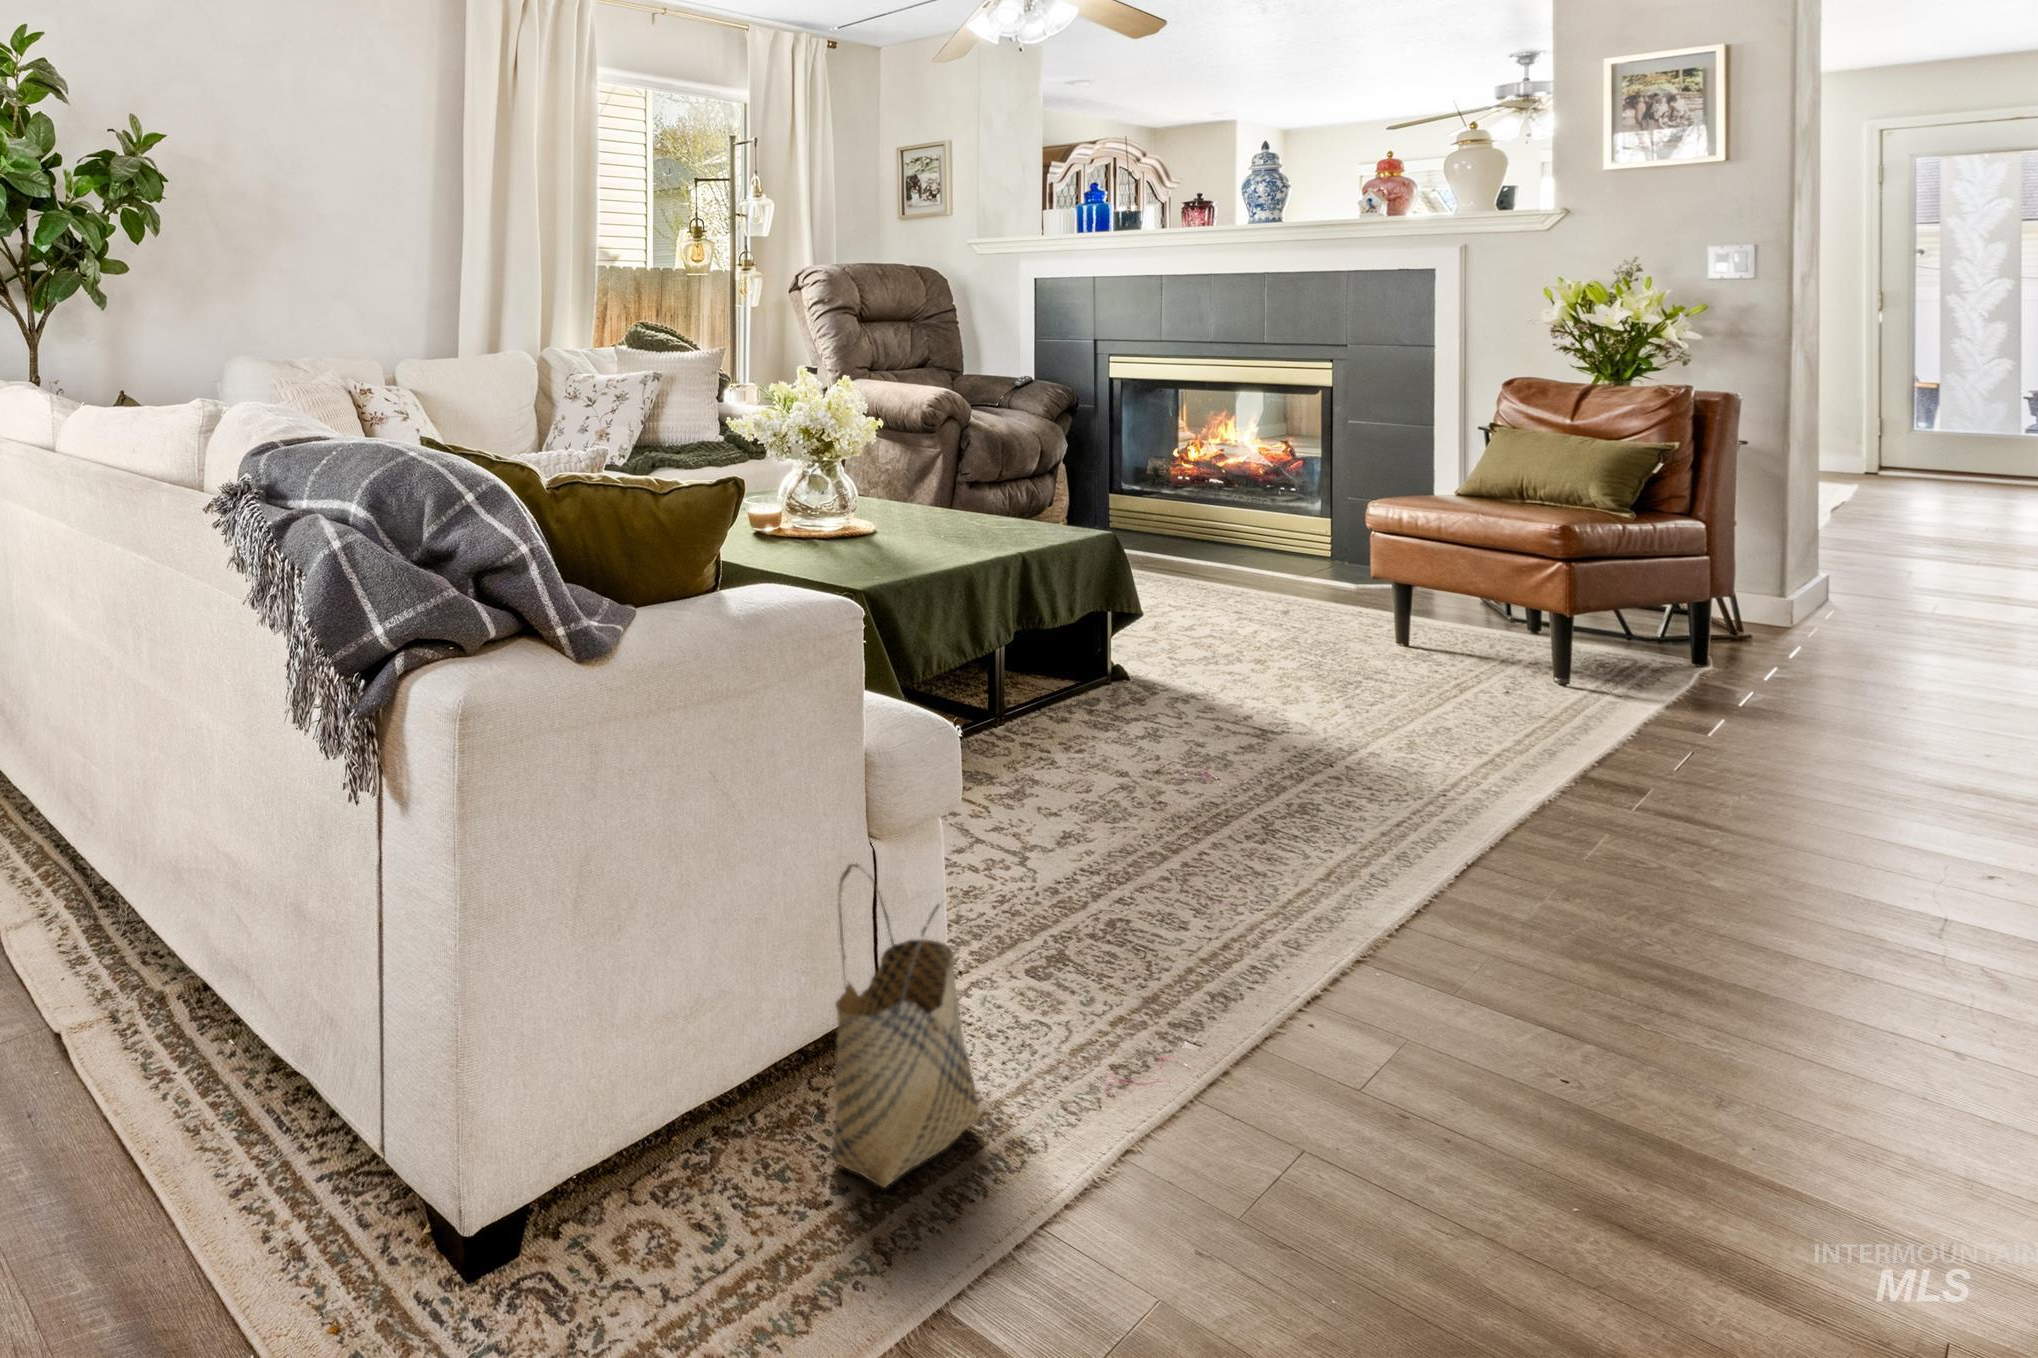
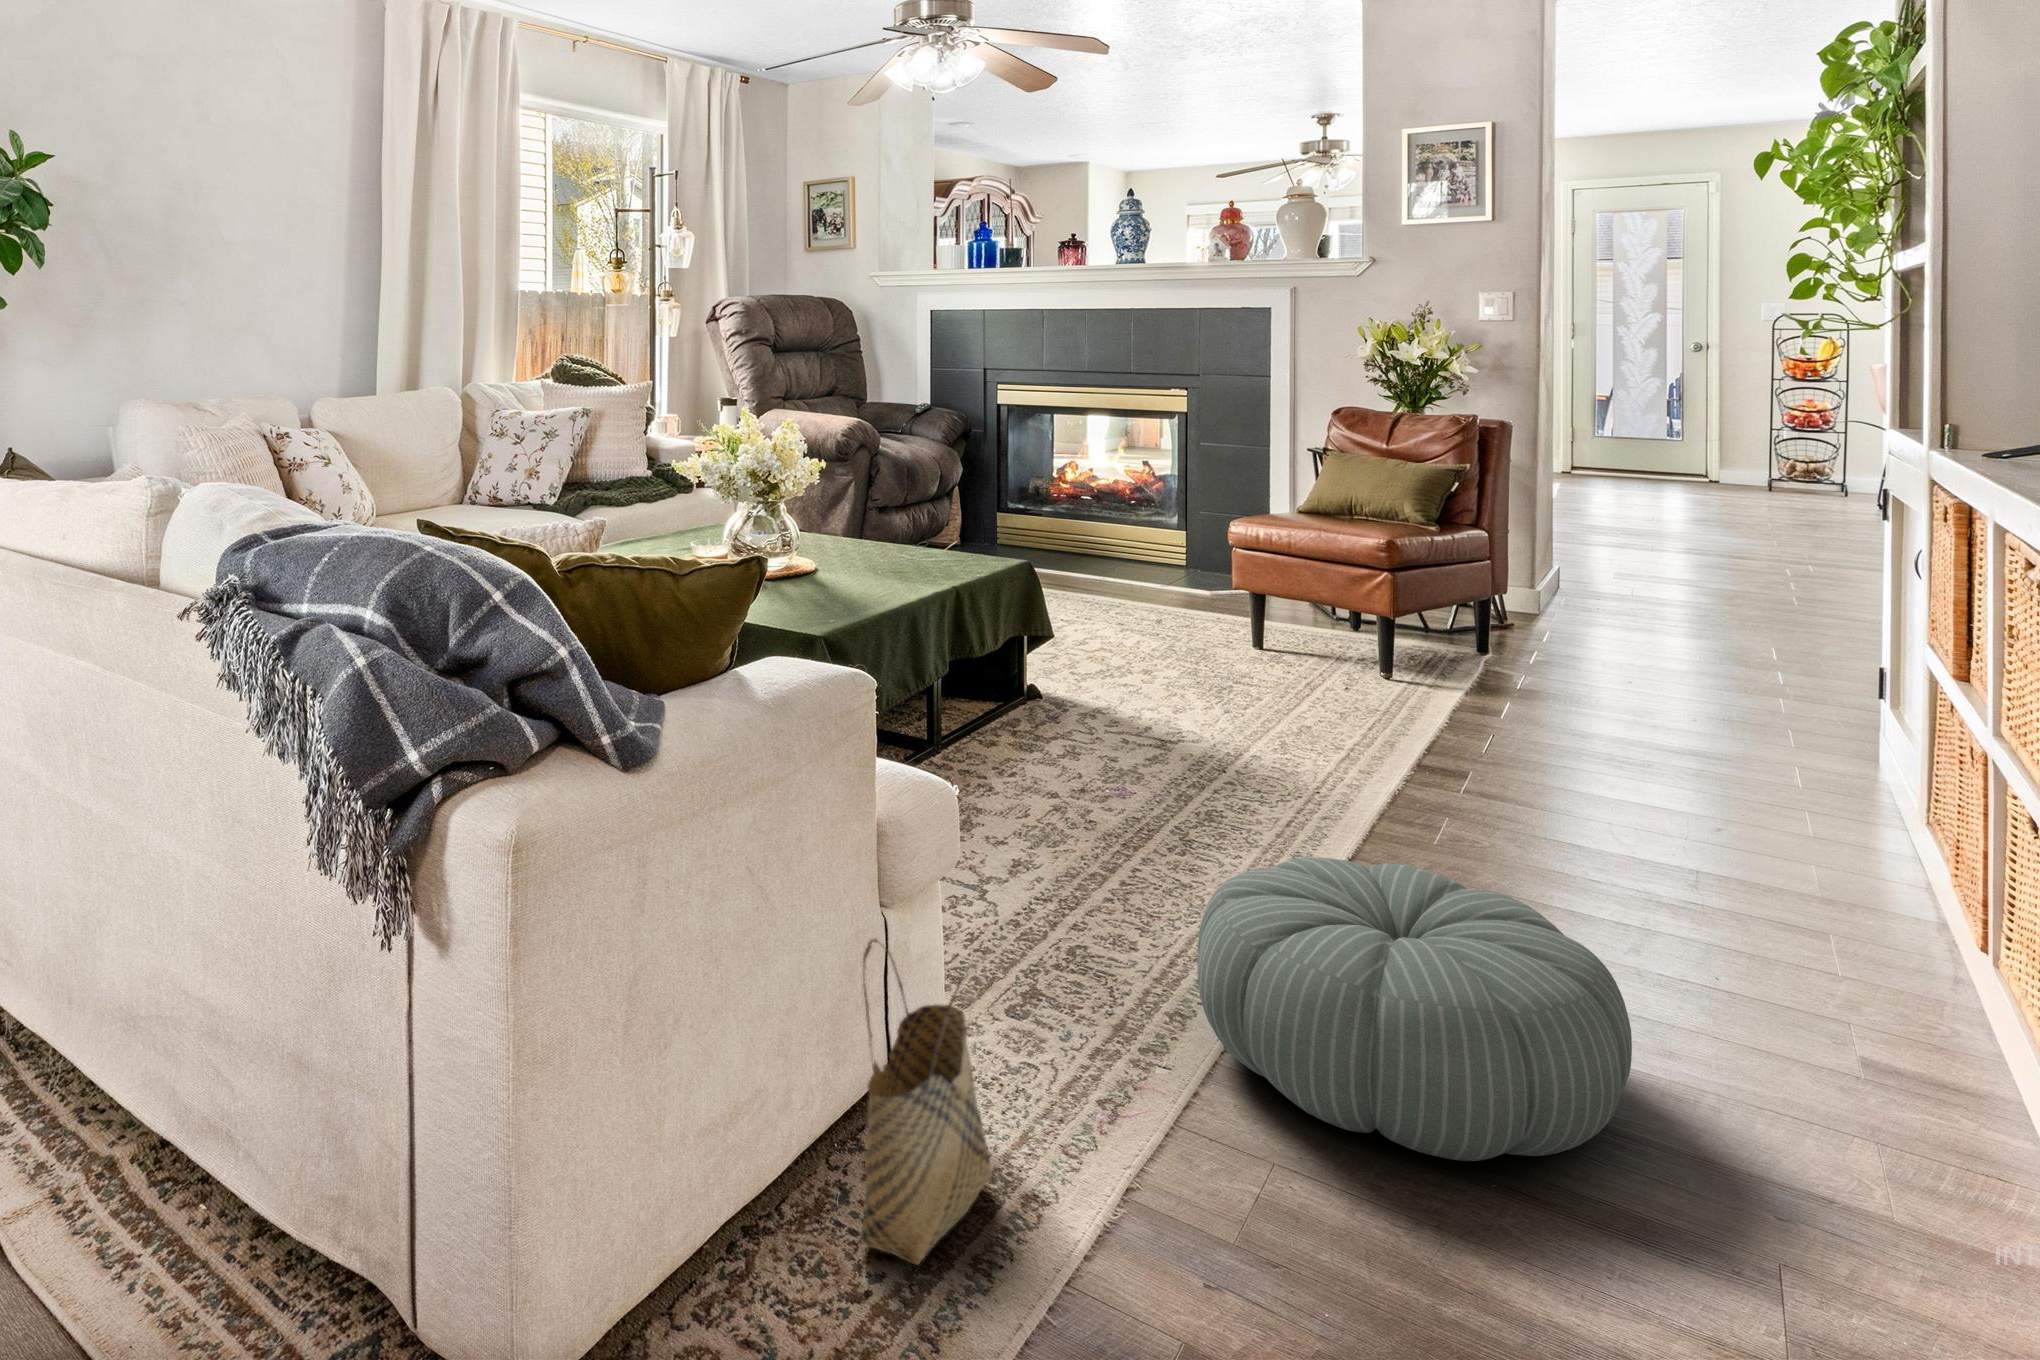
pouf: none [1241,842,1786,1187] -> present [1198,857,1632,1161]

